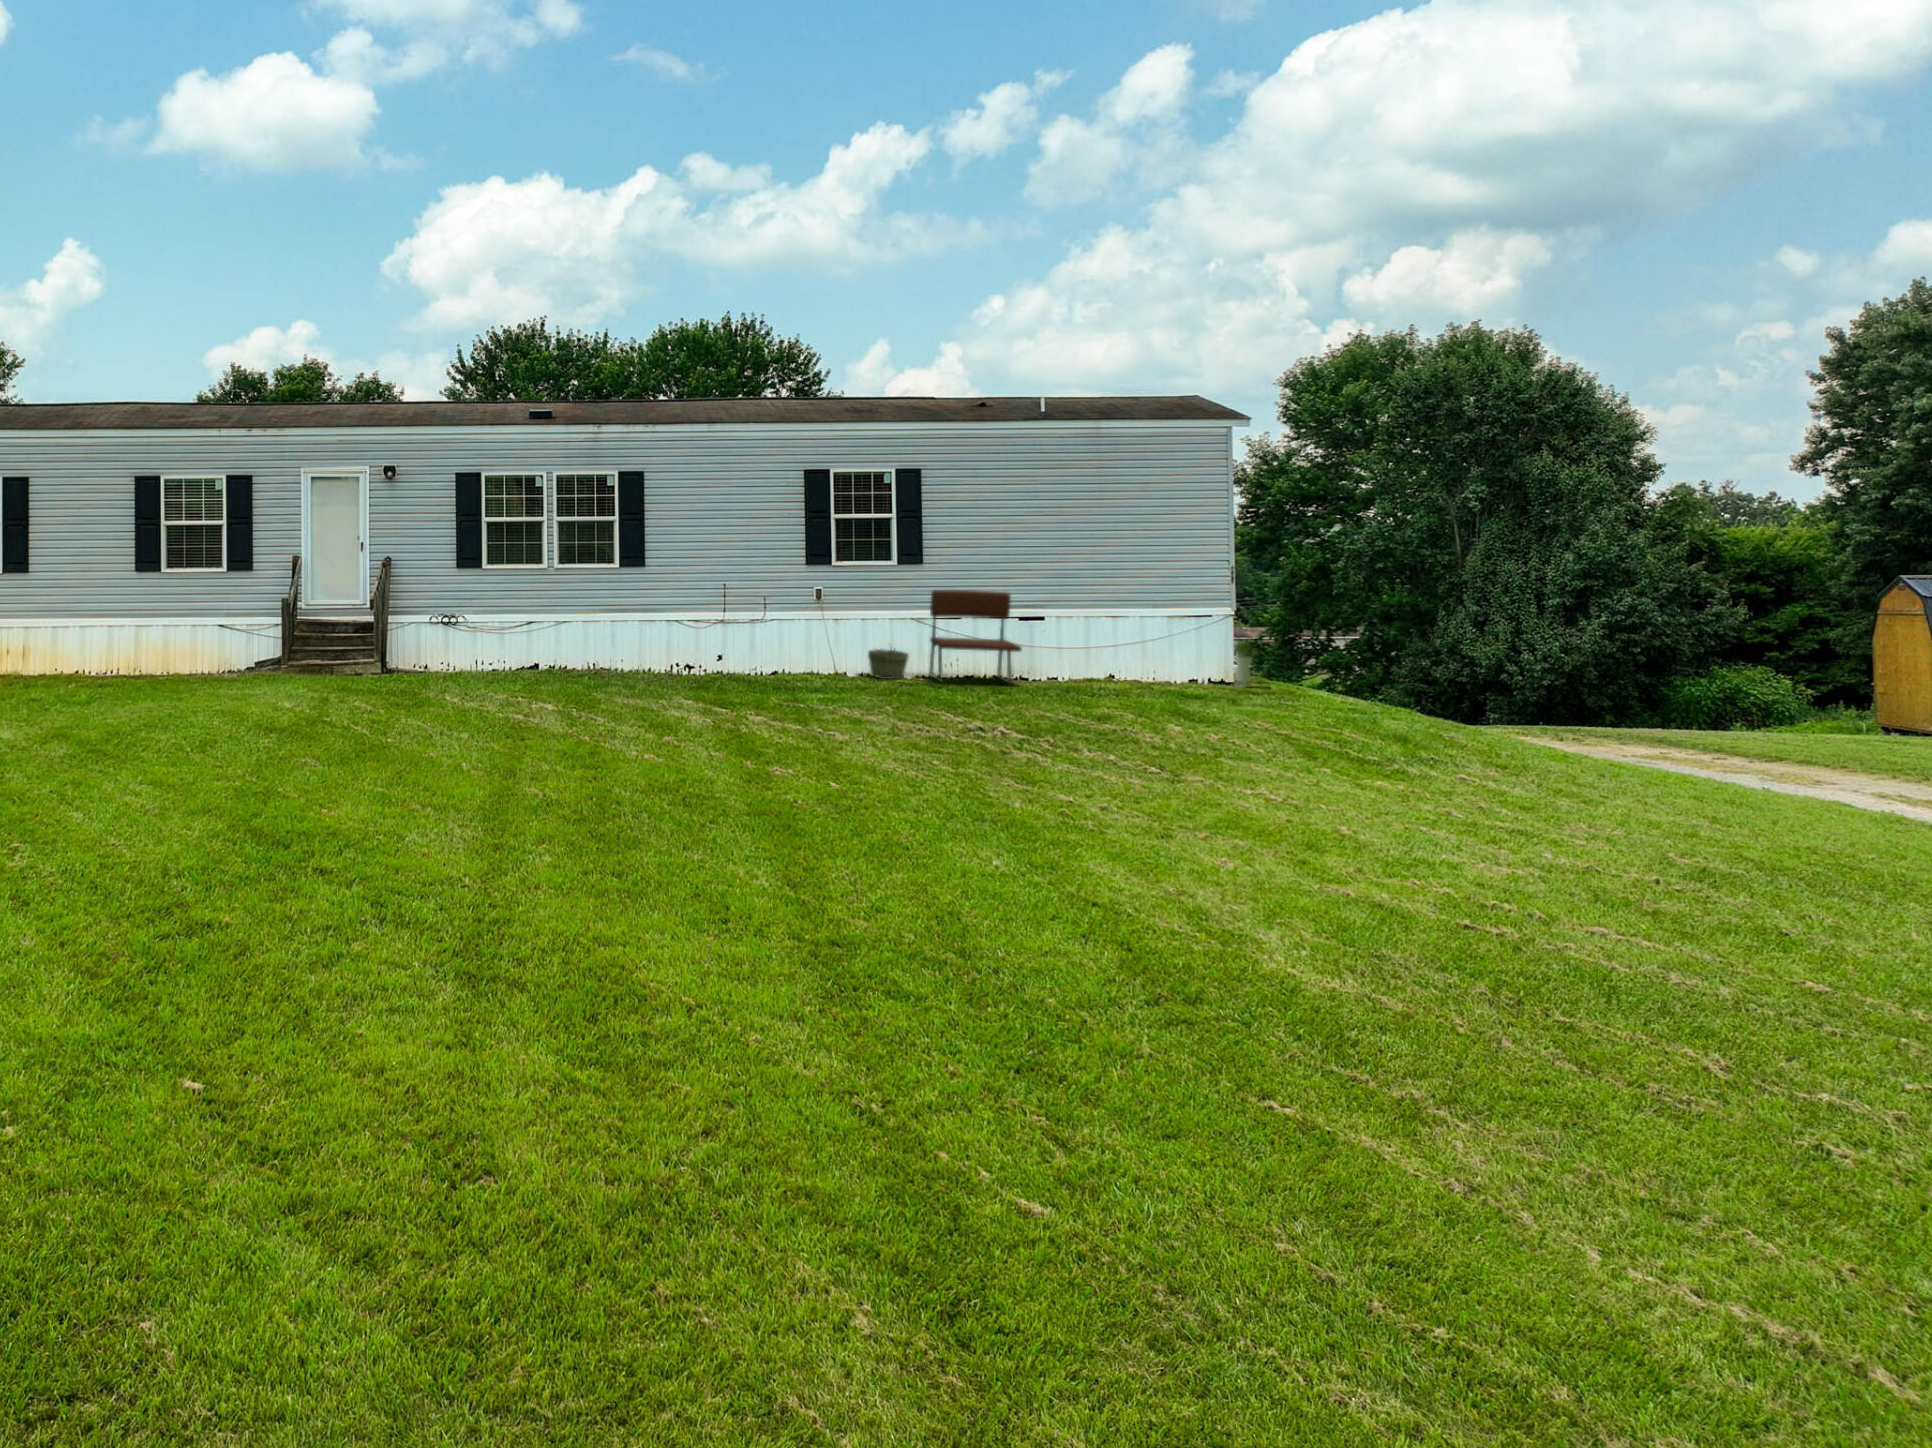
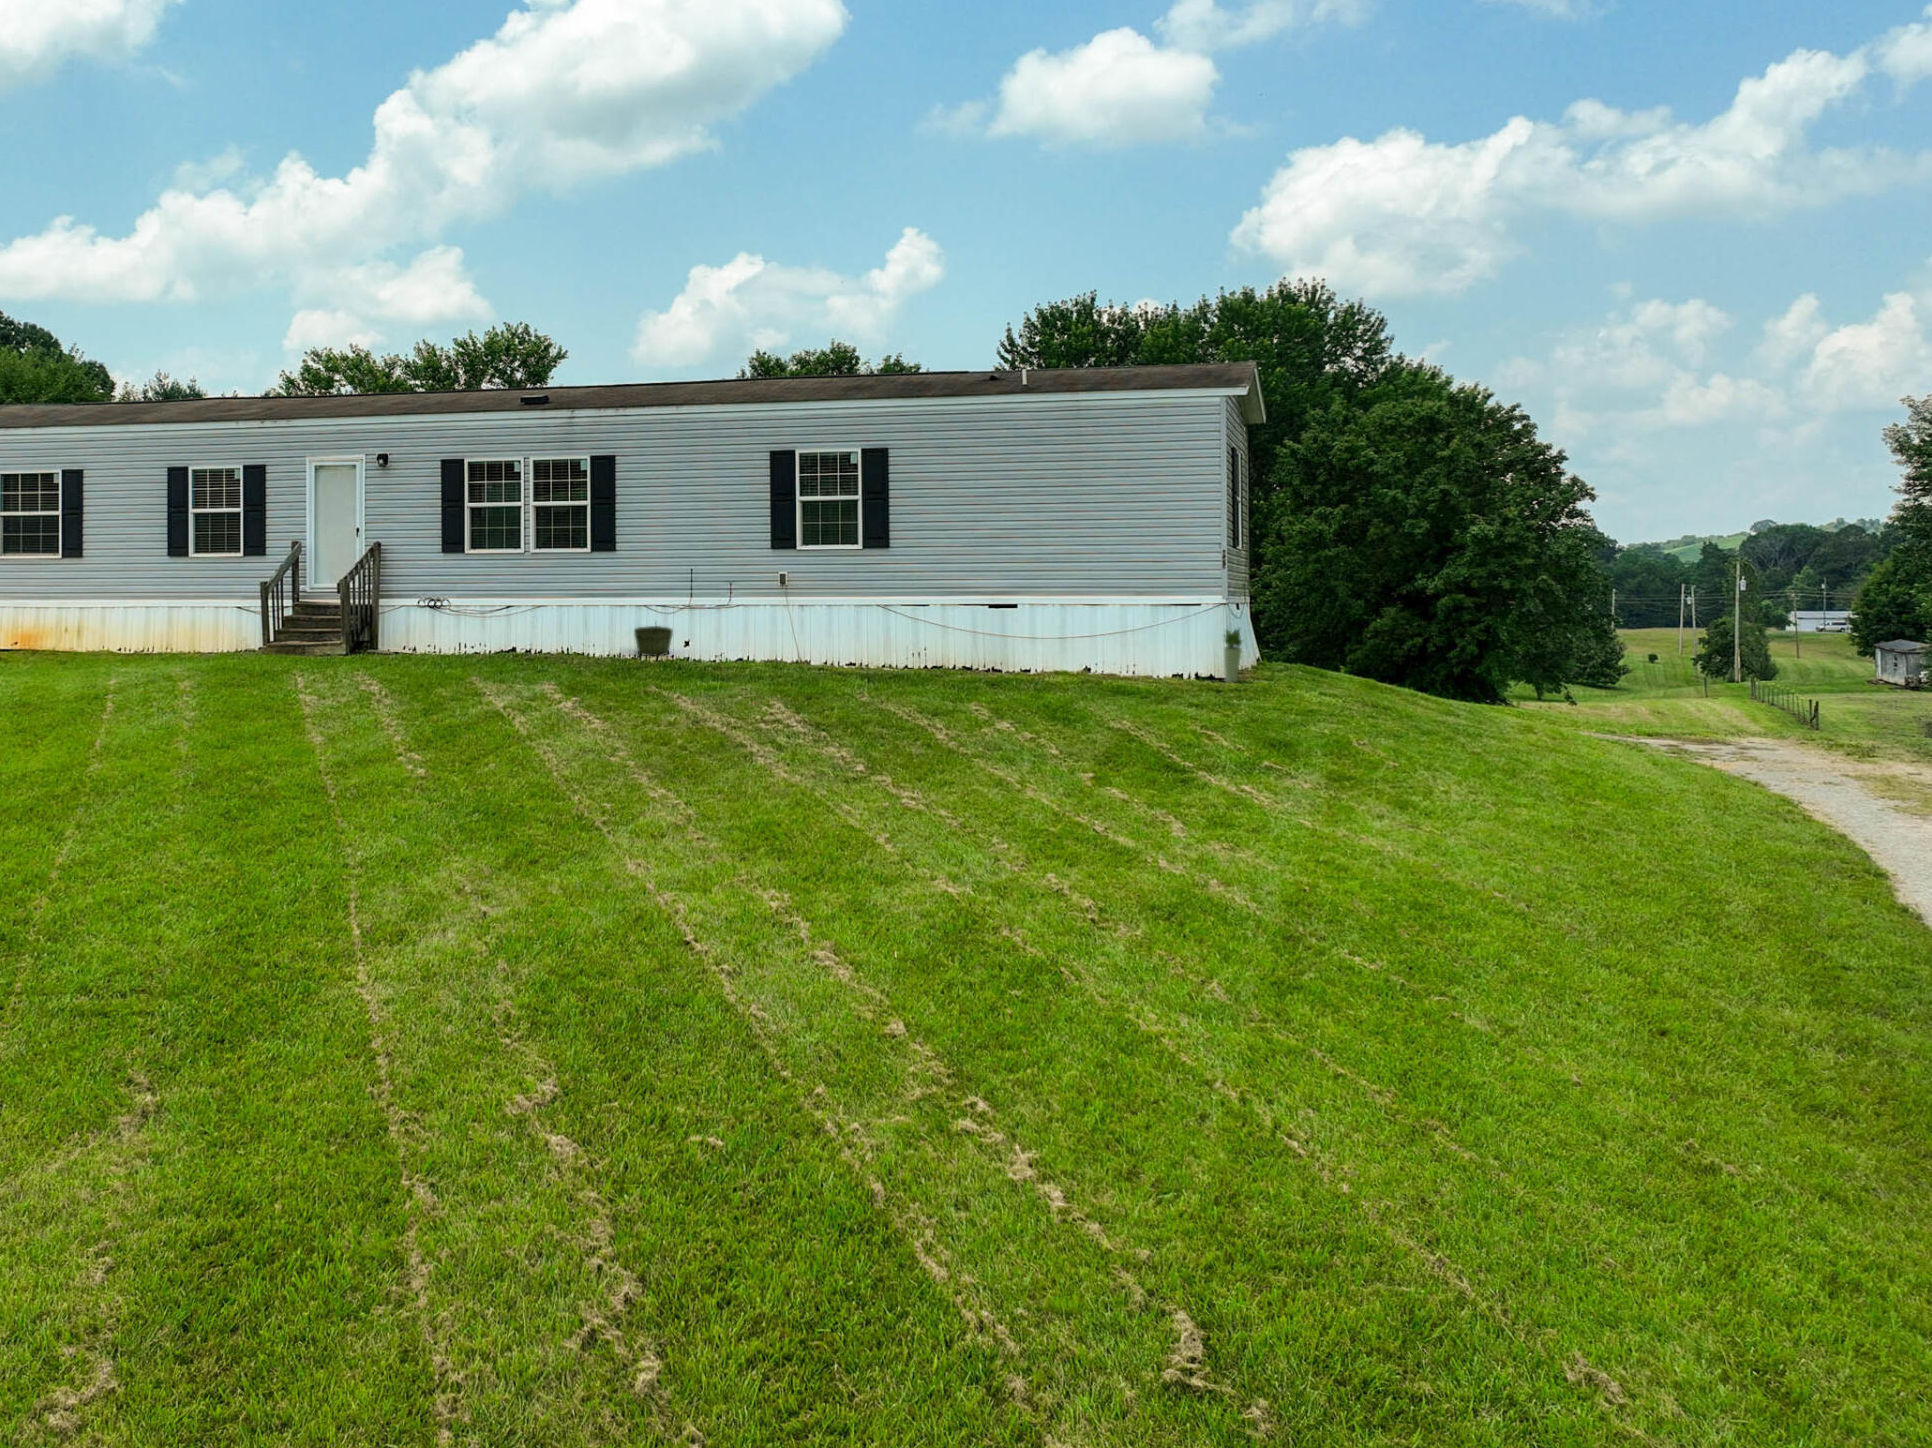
bench: present [929,590,1022,684] -> none [884,576,970,675]
wooden bucket: present [868,648,909,679] -> present [634,626,673,656]

